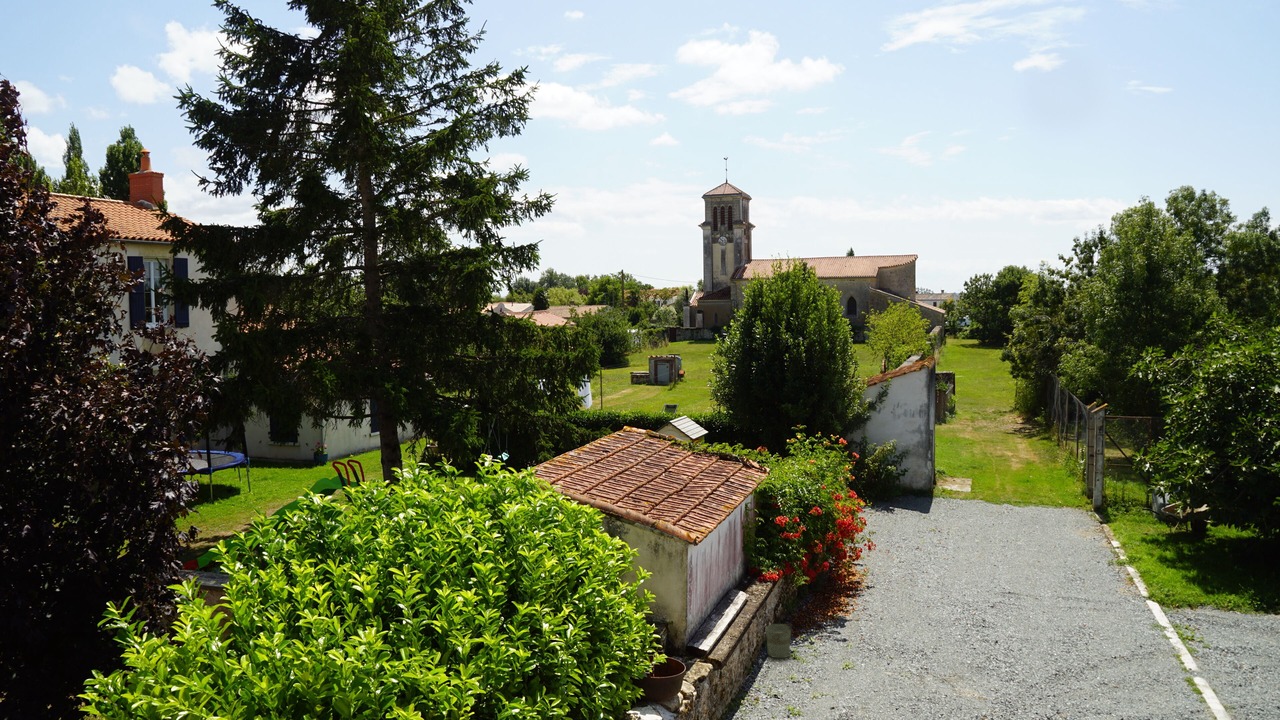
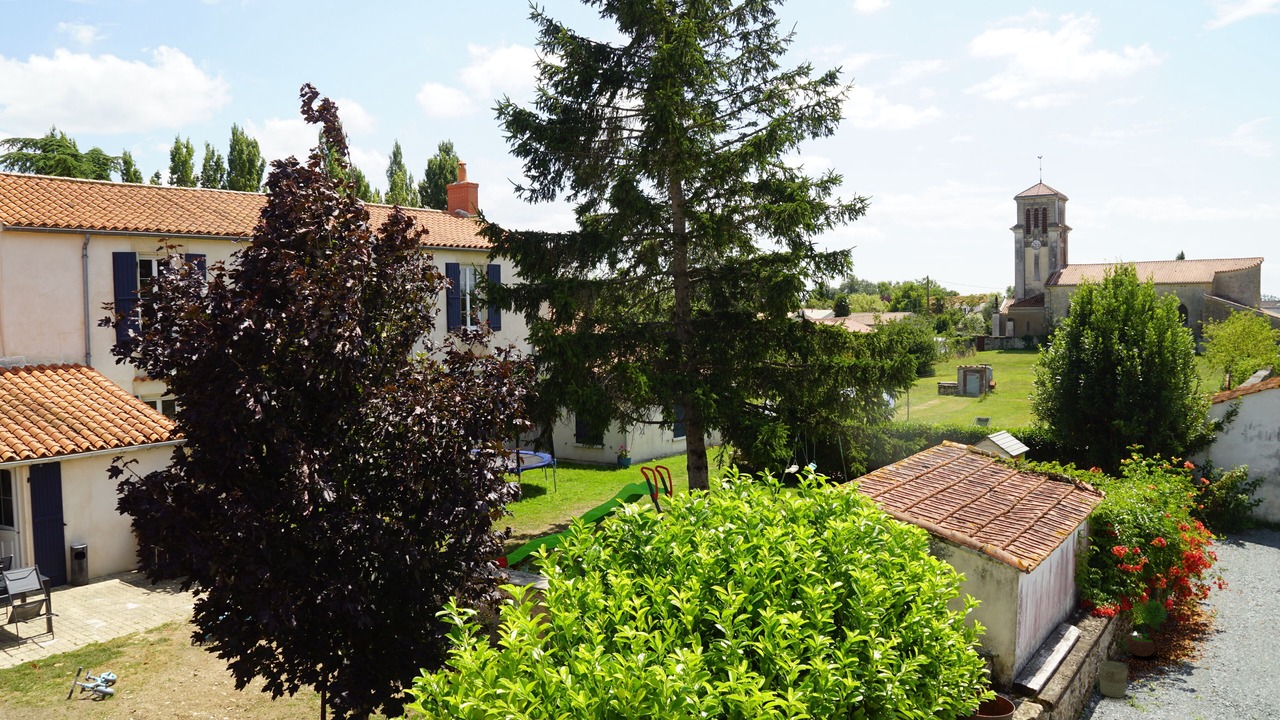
potted tree: none [791,559,824,616] -> present [1126,600,1166,657]

